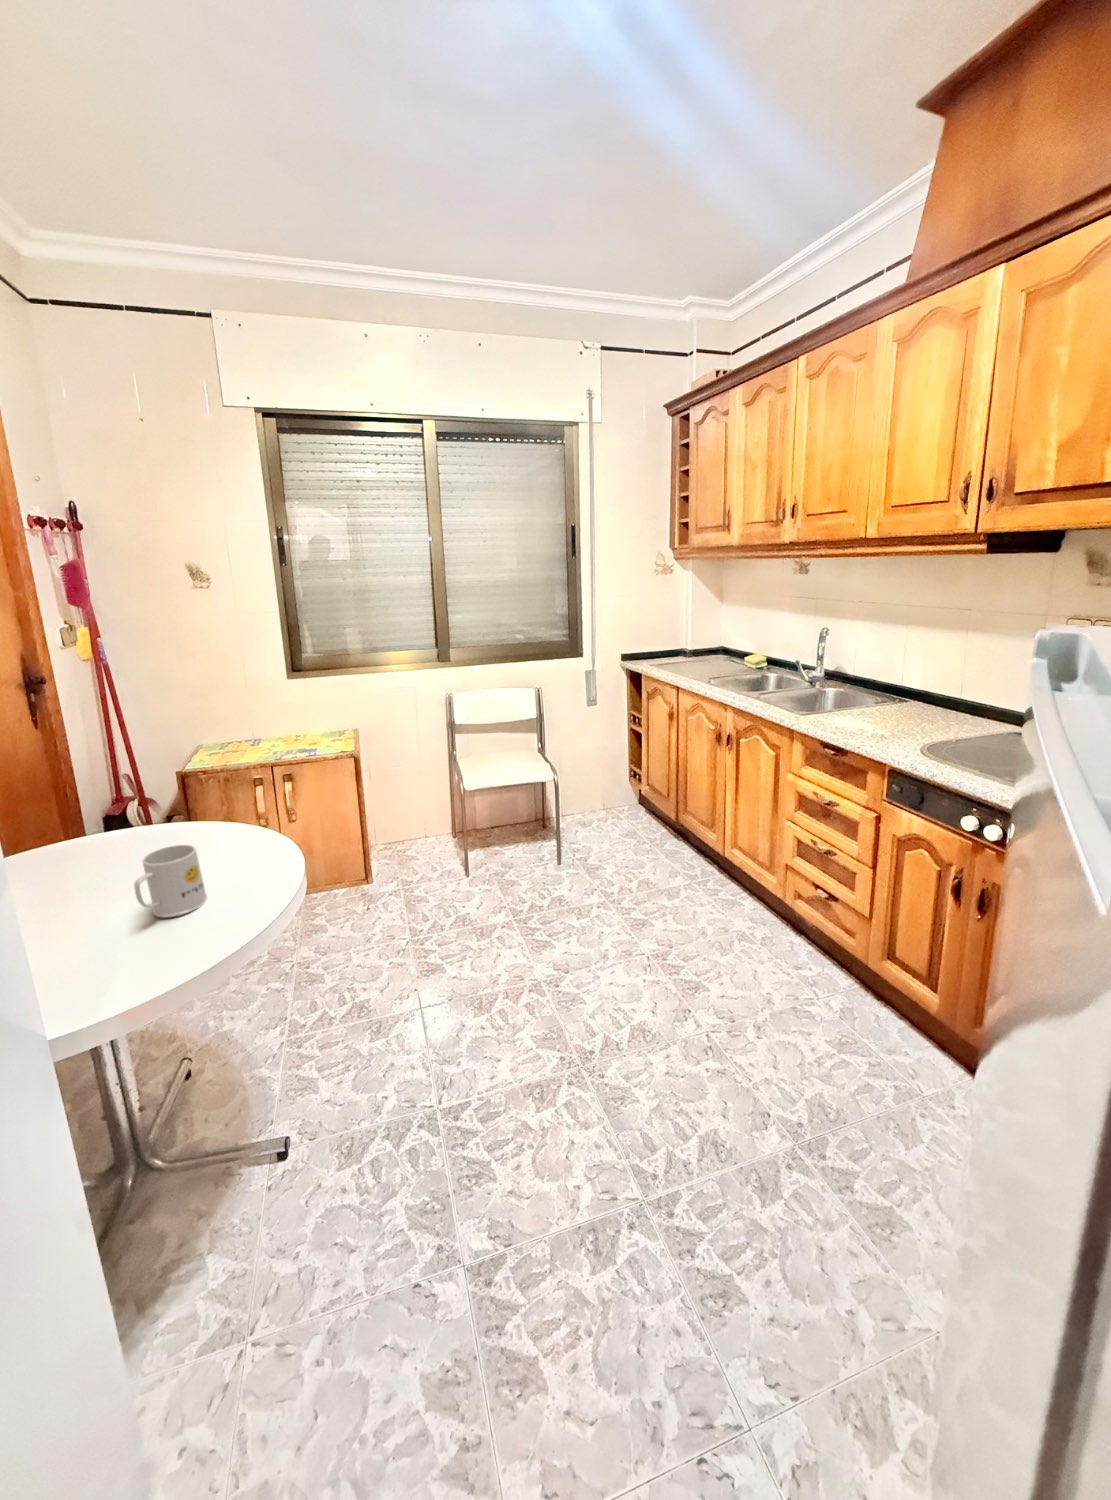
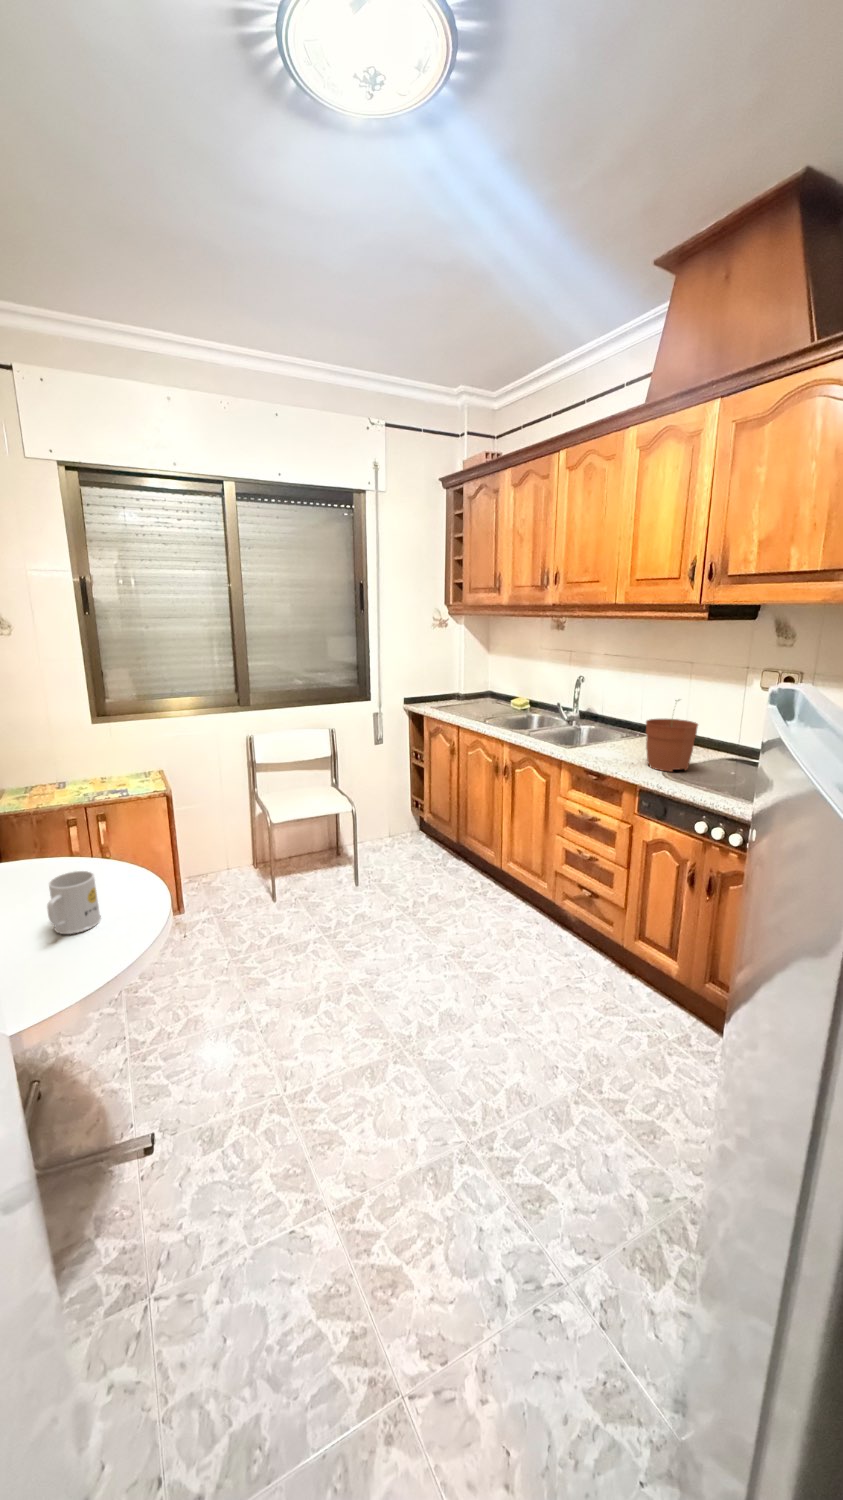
plant pot: none [908,652,986,748] -> present [646,719,698,771]

